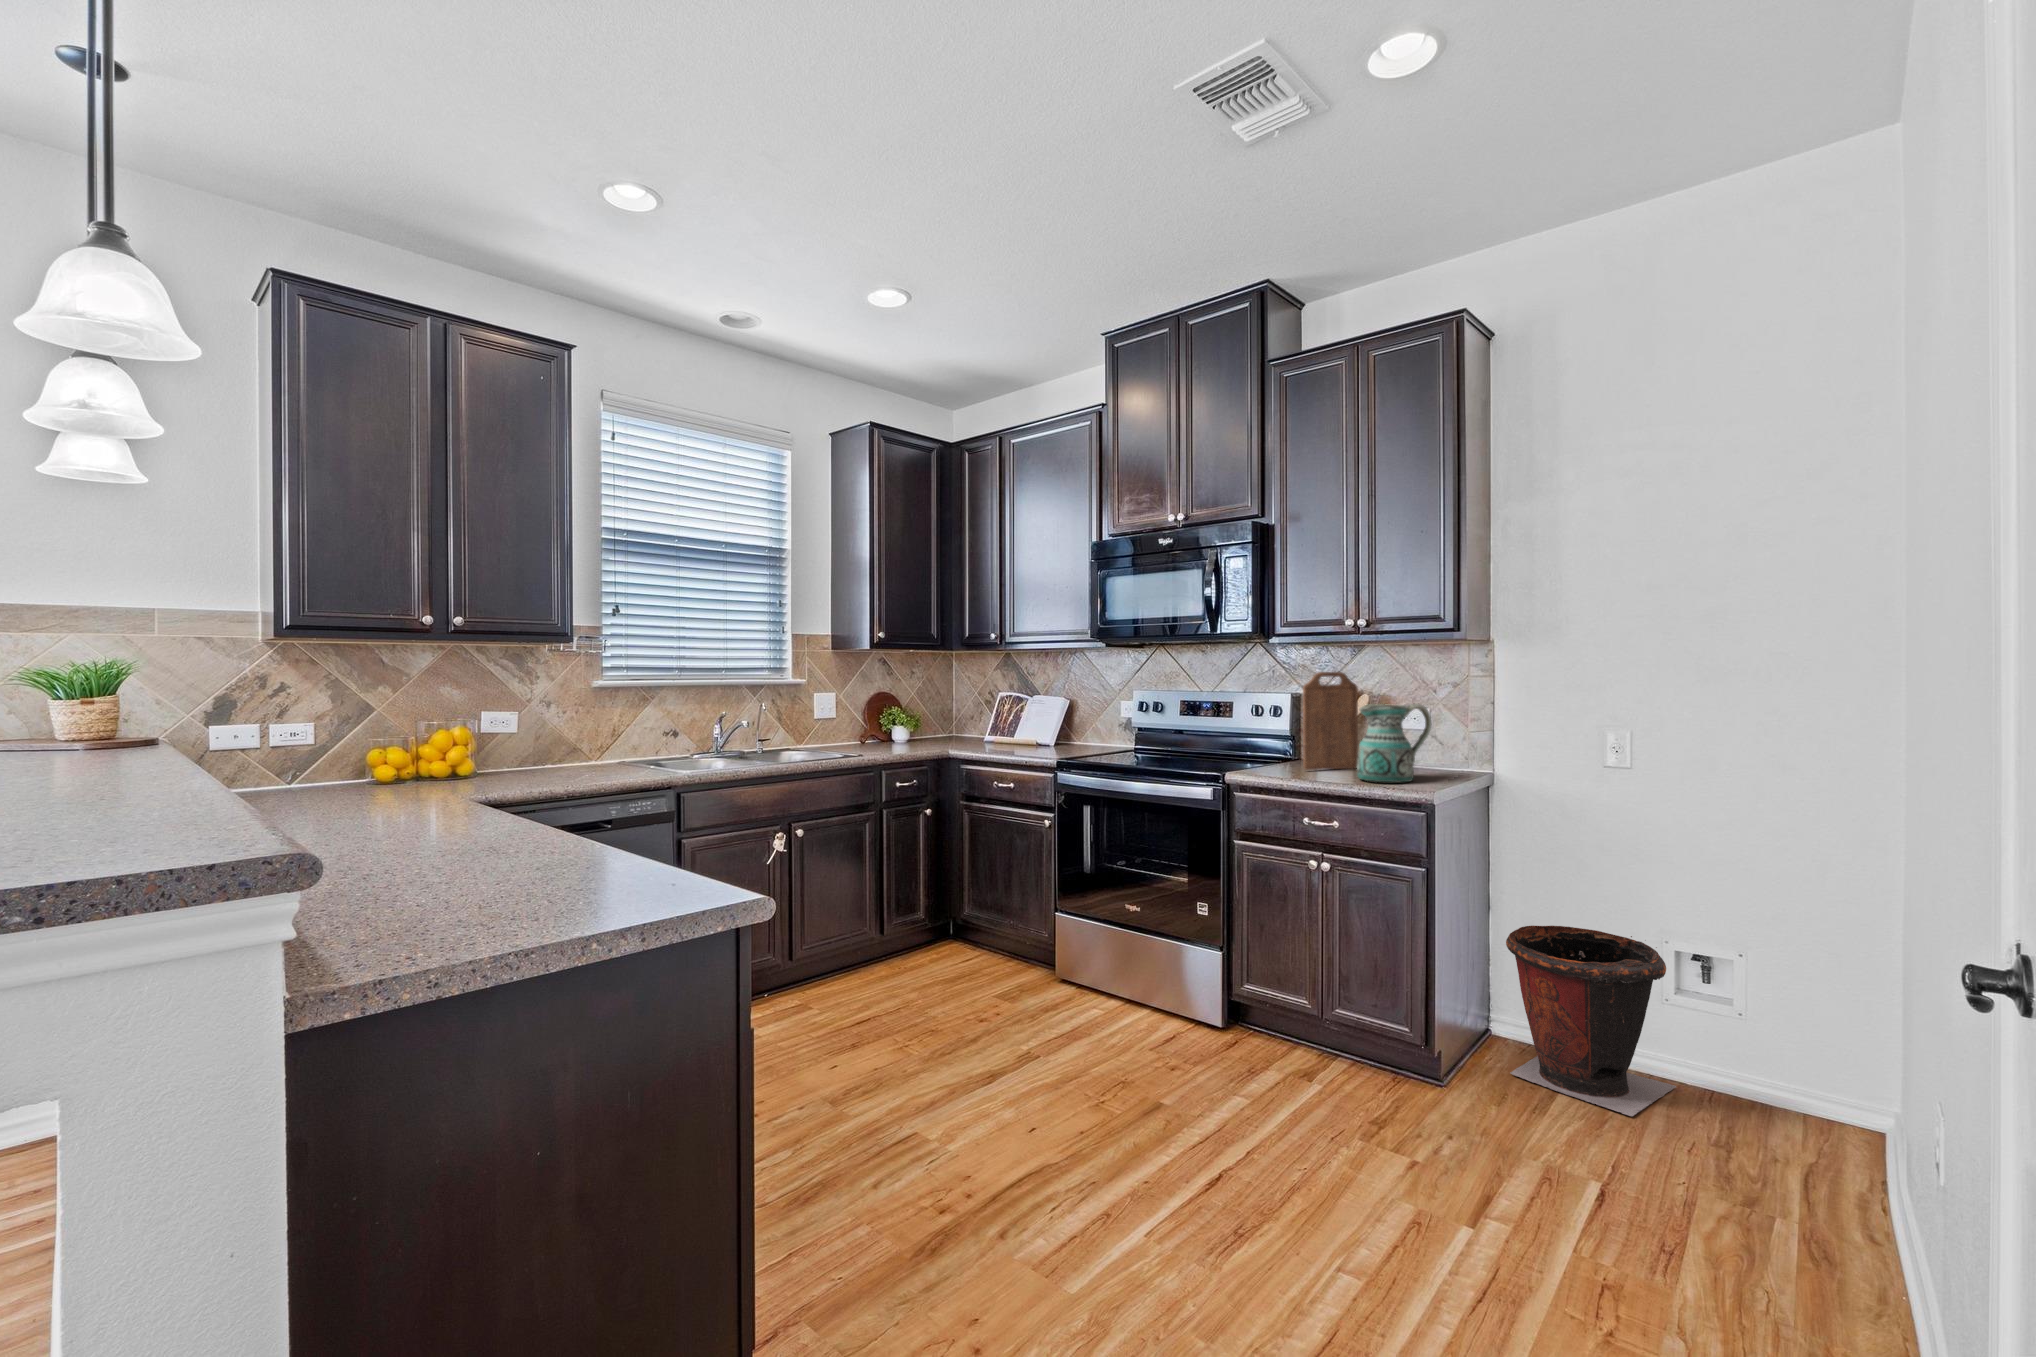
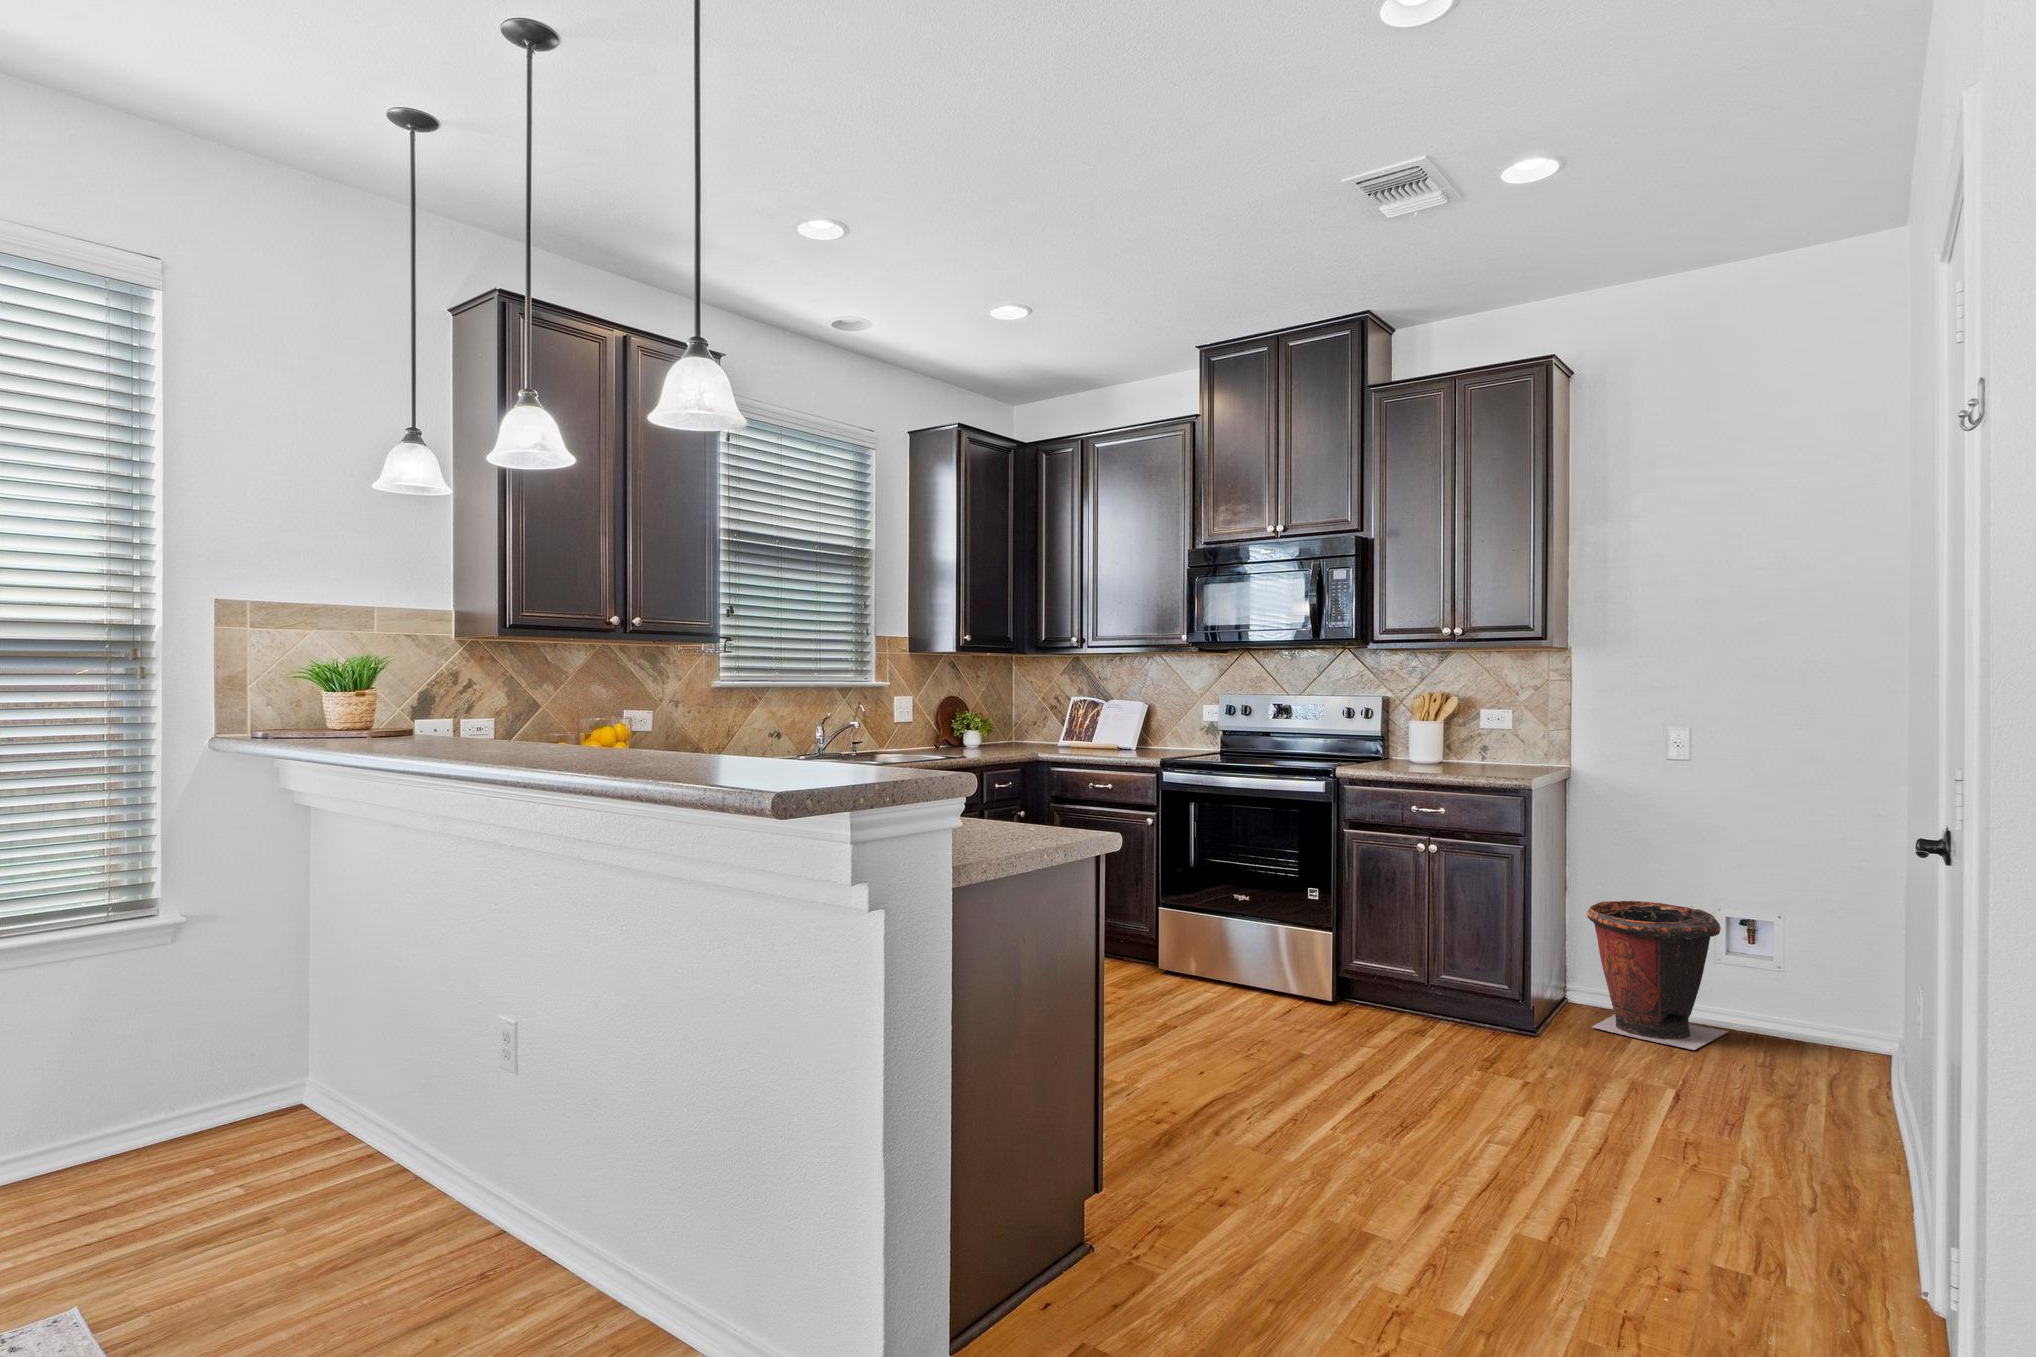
cutting board: present [1303,672,1358,770] -> none [1403,676,1451,766]
ceramic pitcher: present [1357,703,1431,783] -> none [1457,704,1522,774]

